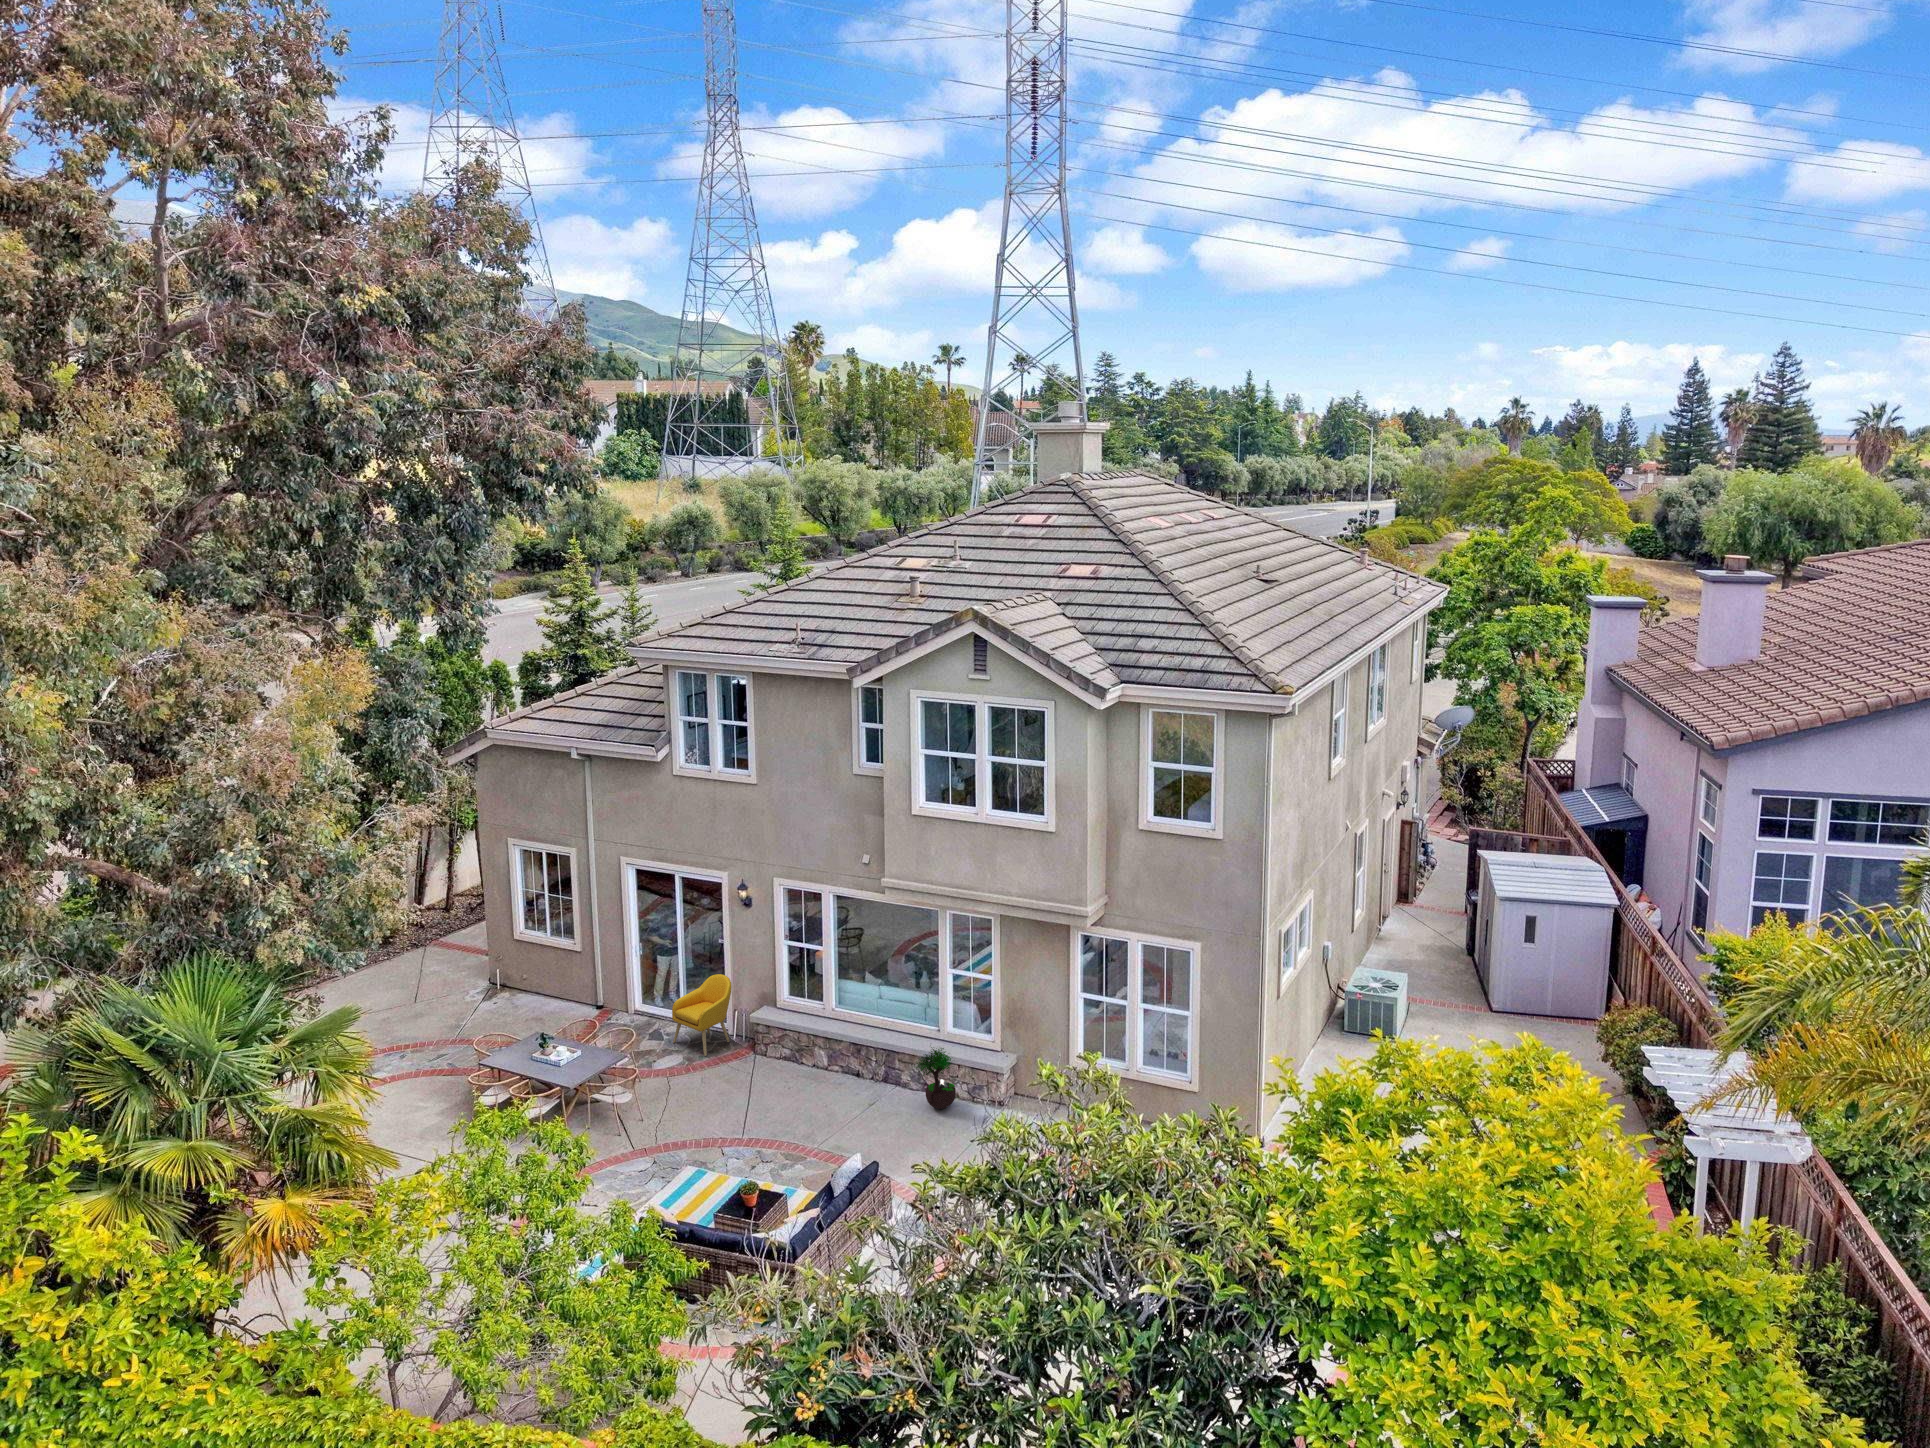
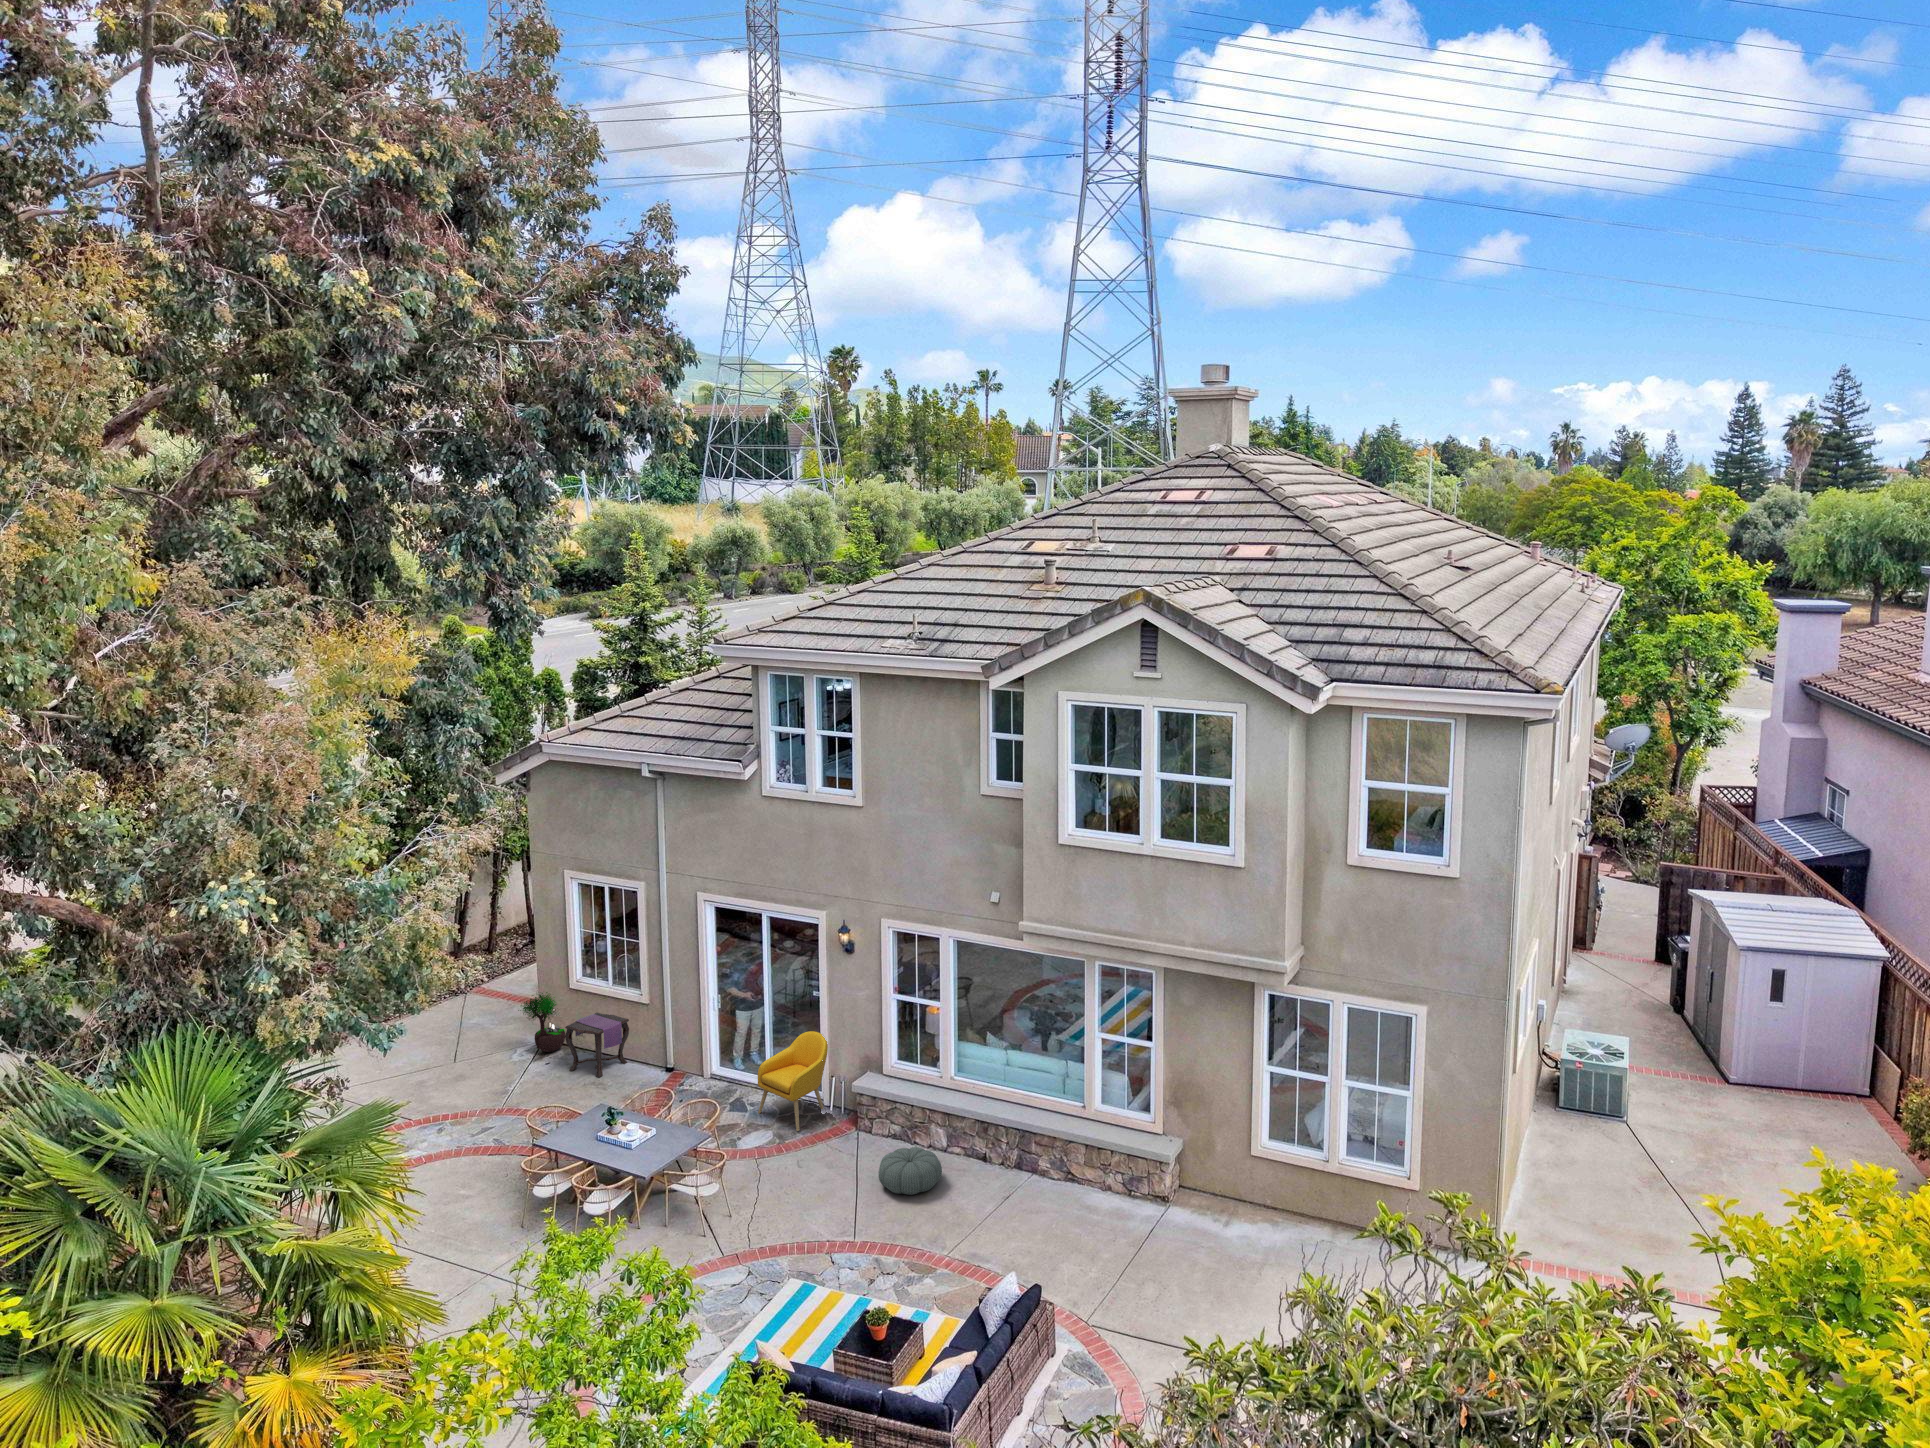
side table: none [509,962,565,1016] -> present [565,1013,629,1077]
potted tree: present [916,1047,956,1109] -> present [518,992,565,1052]
pouf: none [768,1065,821,1102] -> present [879,1147,942,1195]

